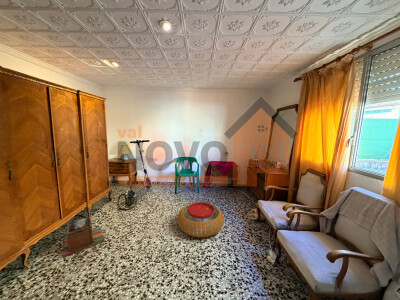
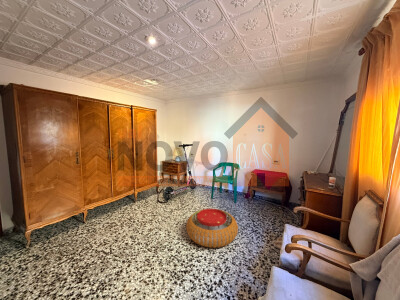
laundry basket: present [63,217,105,257] -> none [104,200,136,224]

